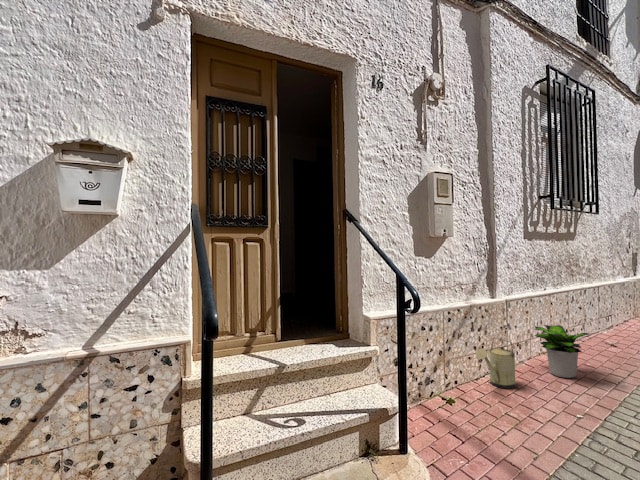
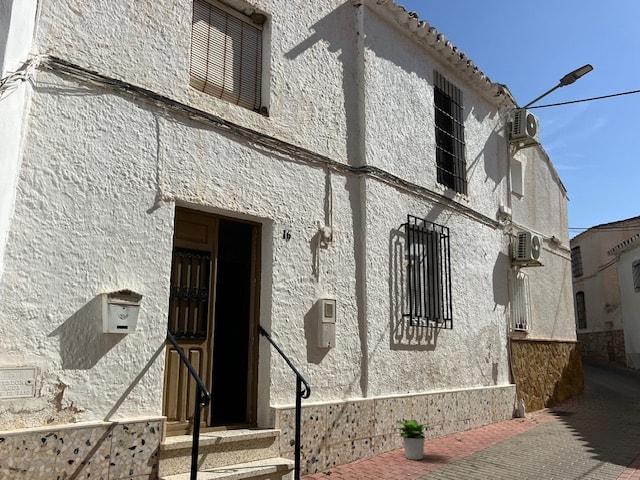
watering can: present [476,339,515,388] -> none [350,428,378,467]

